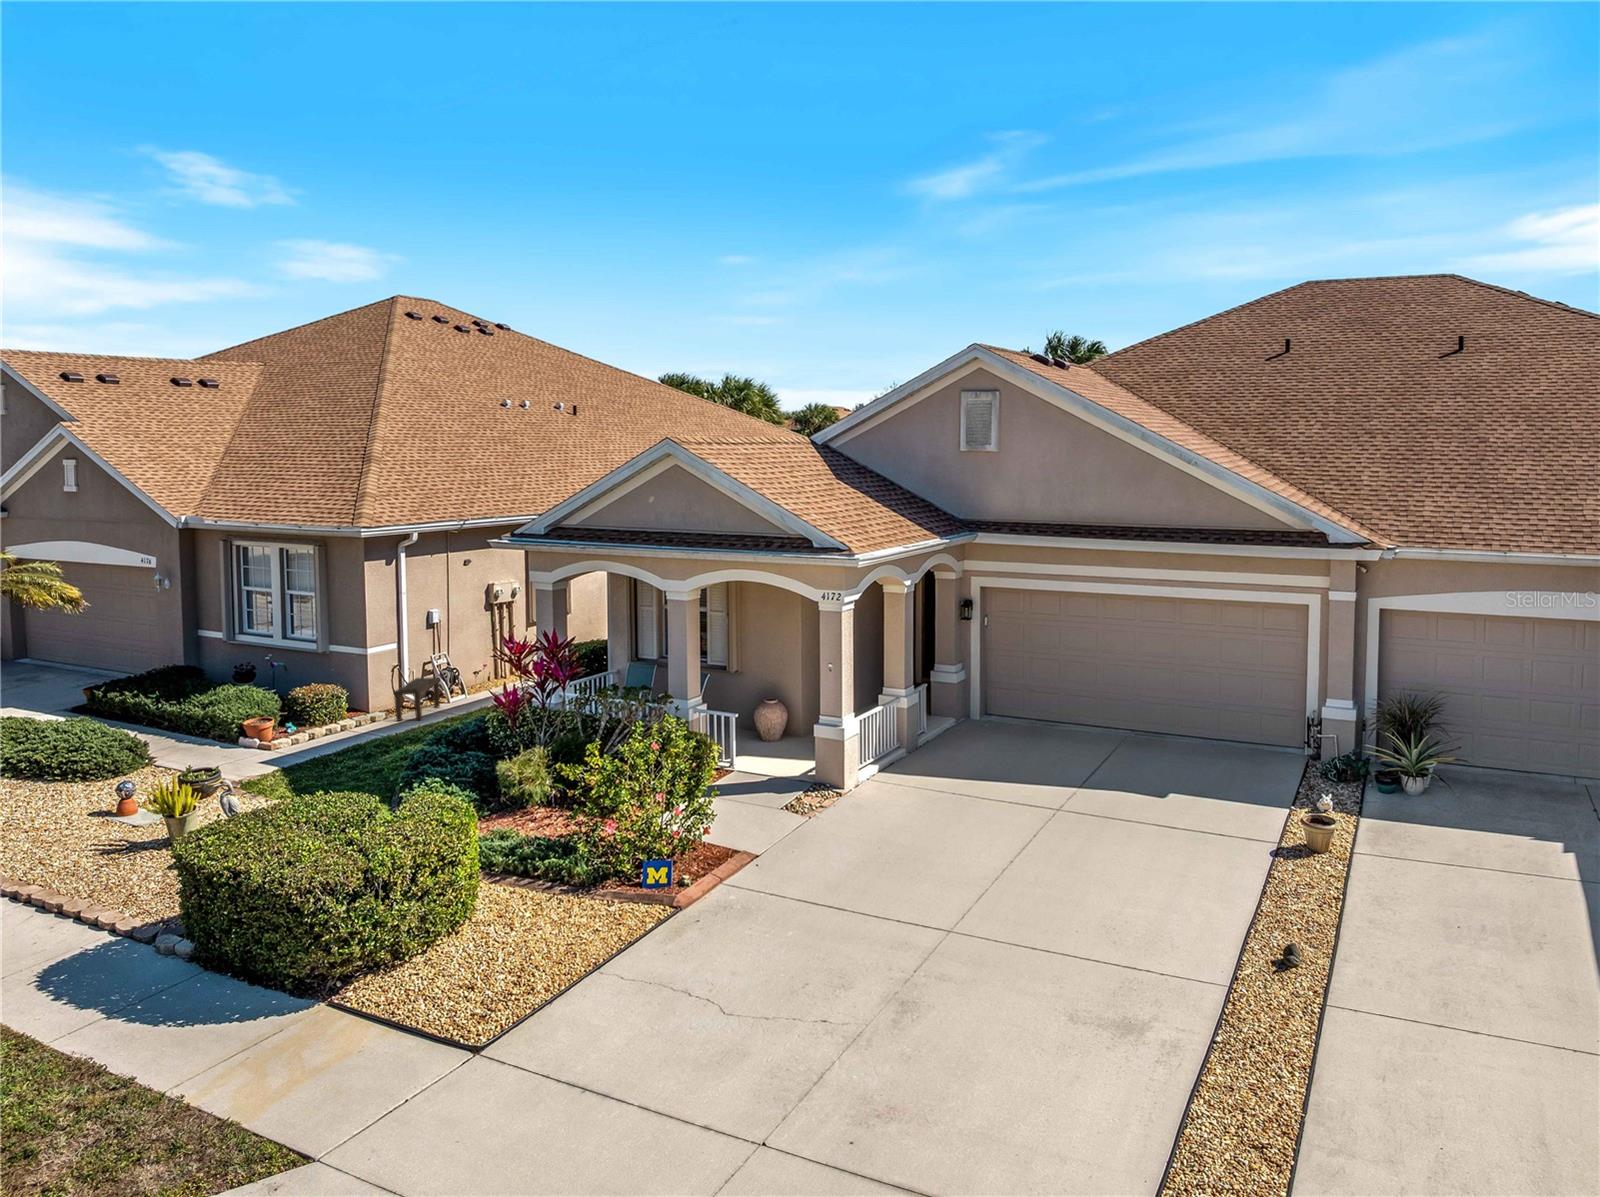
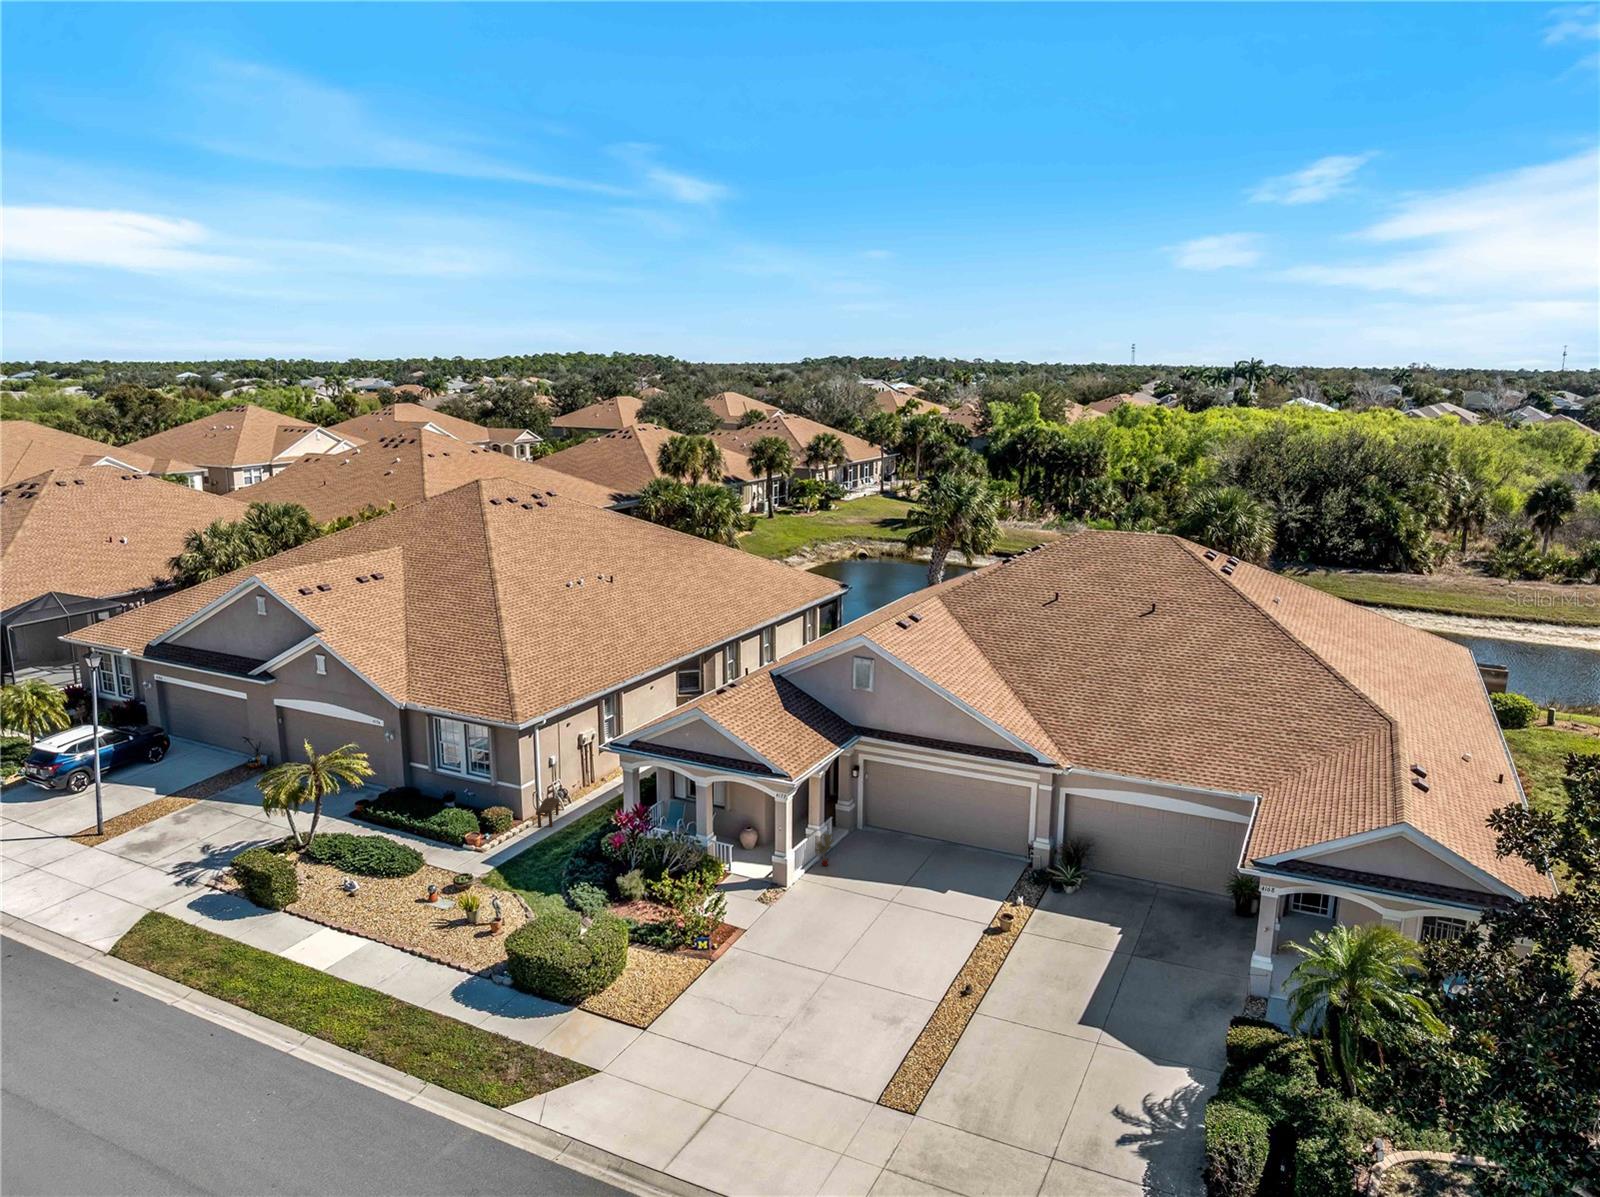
potted tree: none [894,696,931,763] -> present [816,834,834,866]

